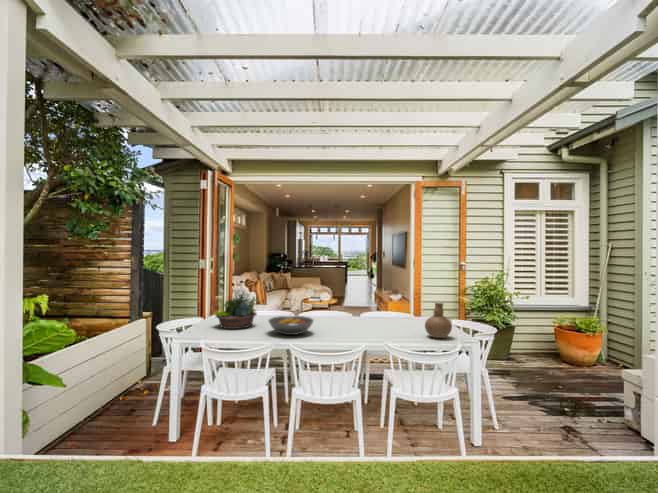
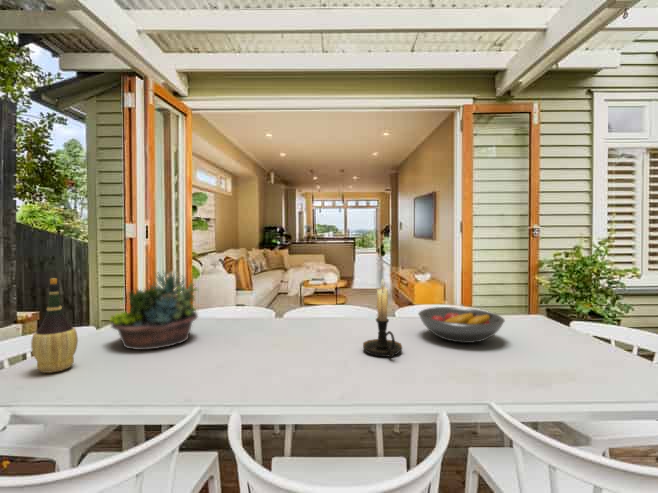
wine bottle: none [192,293,210,335] -> present [31,278,78,373]
candle holder: none [341,295,360,333] -> present [363,279,402,358]
vase: present [425,303,452,338] -> none [549,293,620,373]
fruit bowl: present [269,316,313,335] -> present [419,307,505,343]

